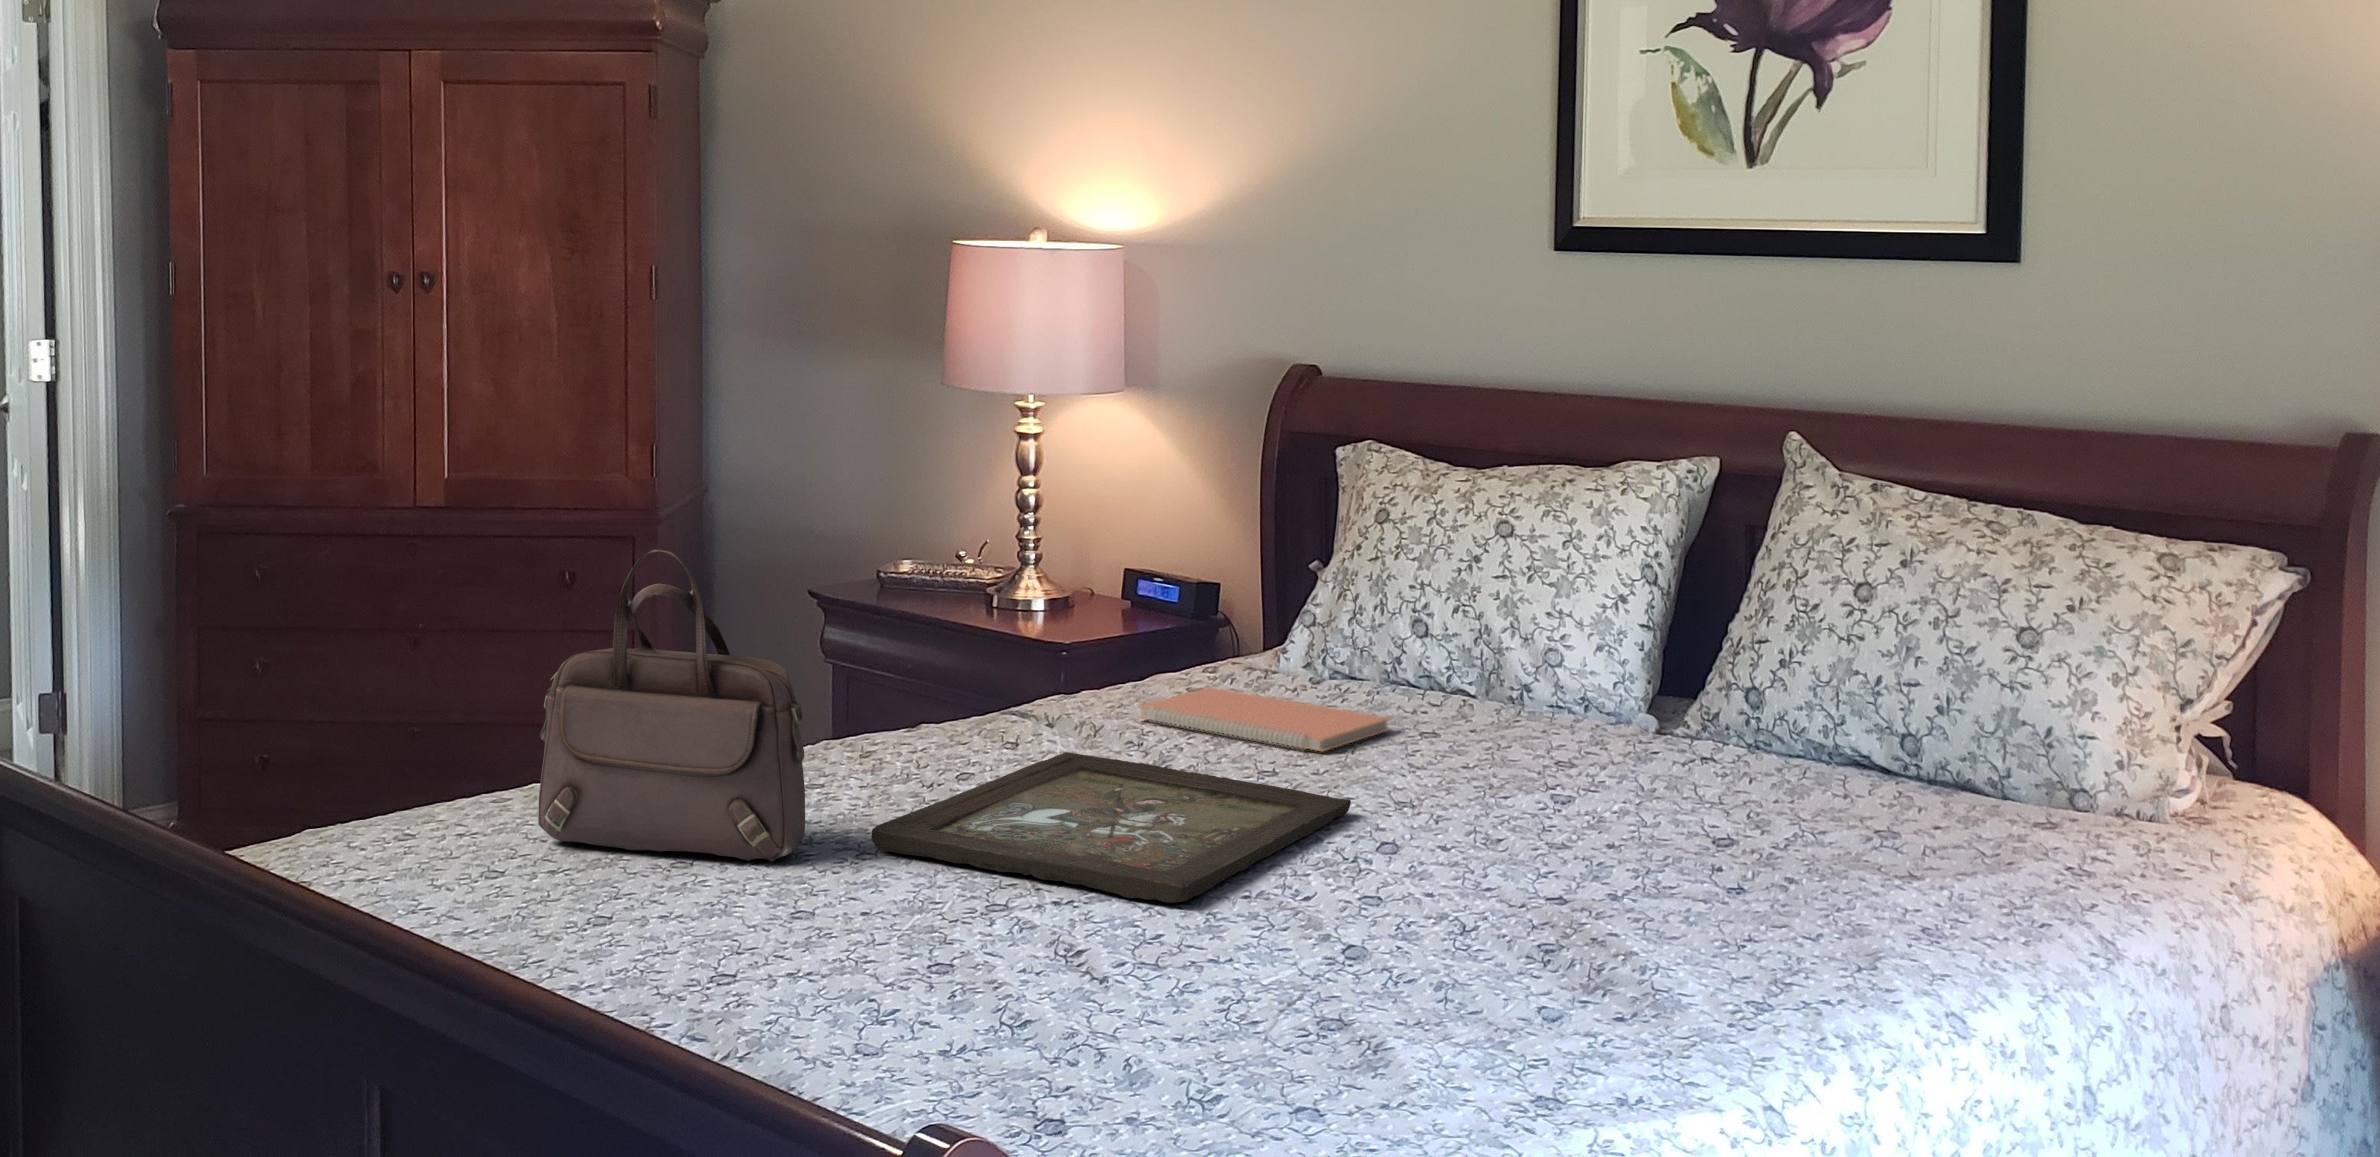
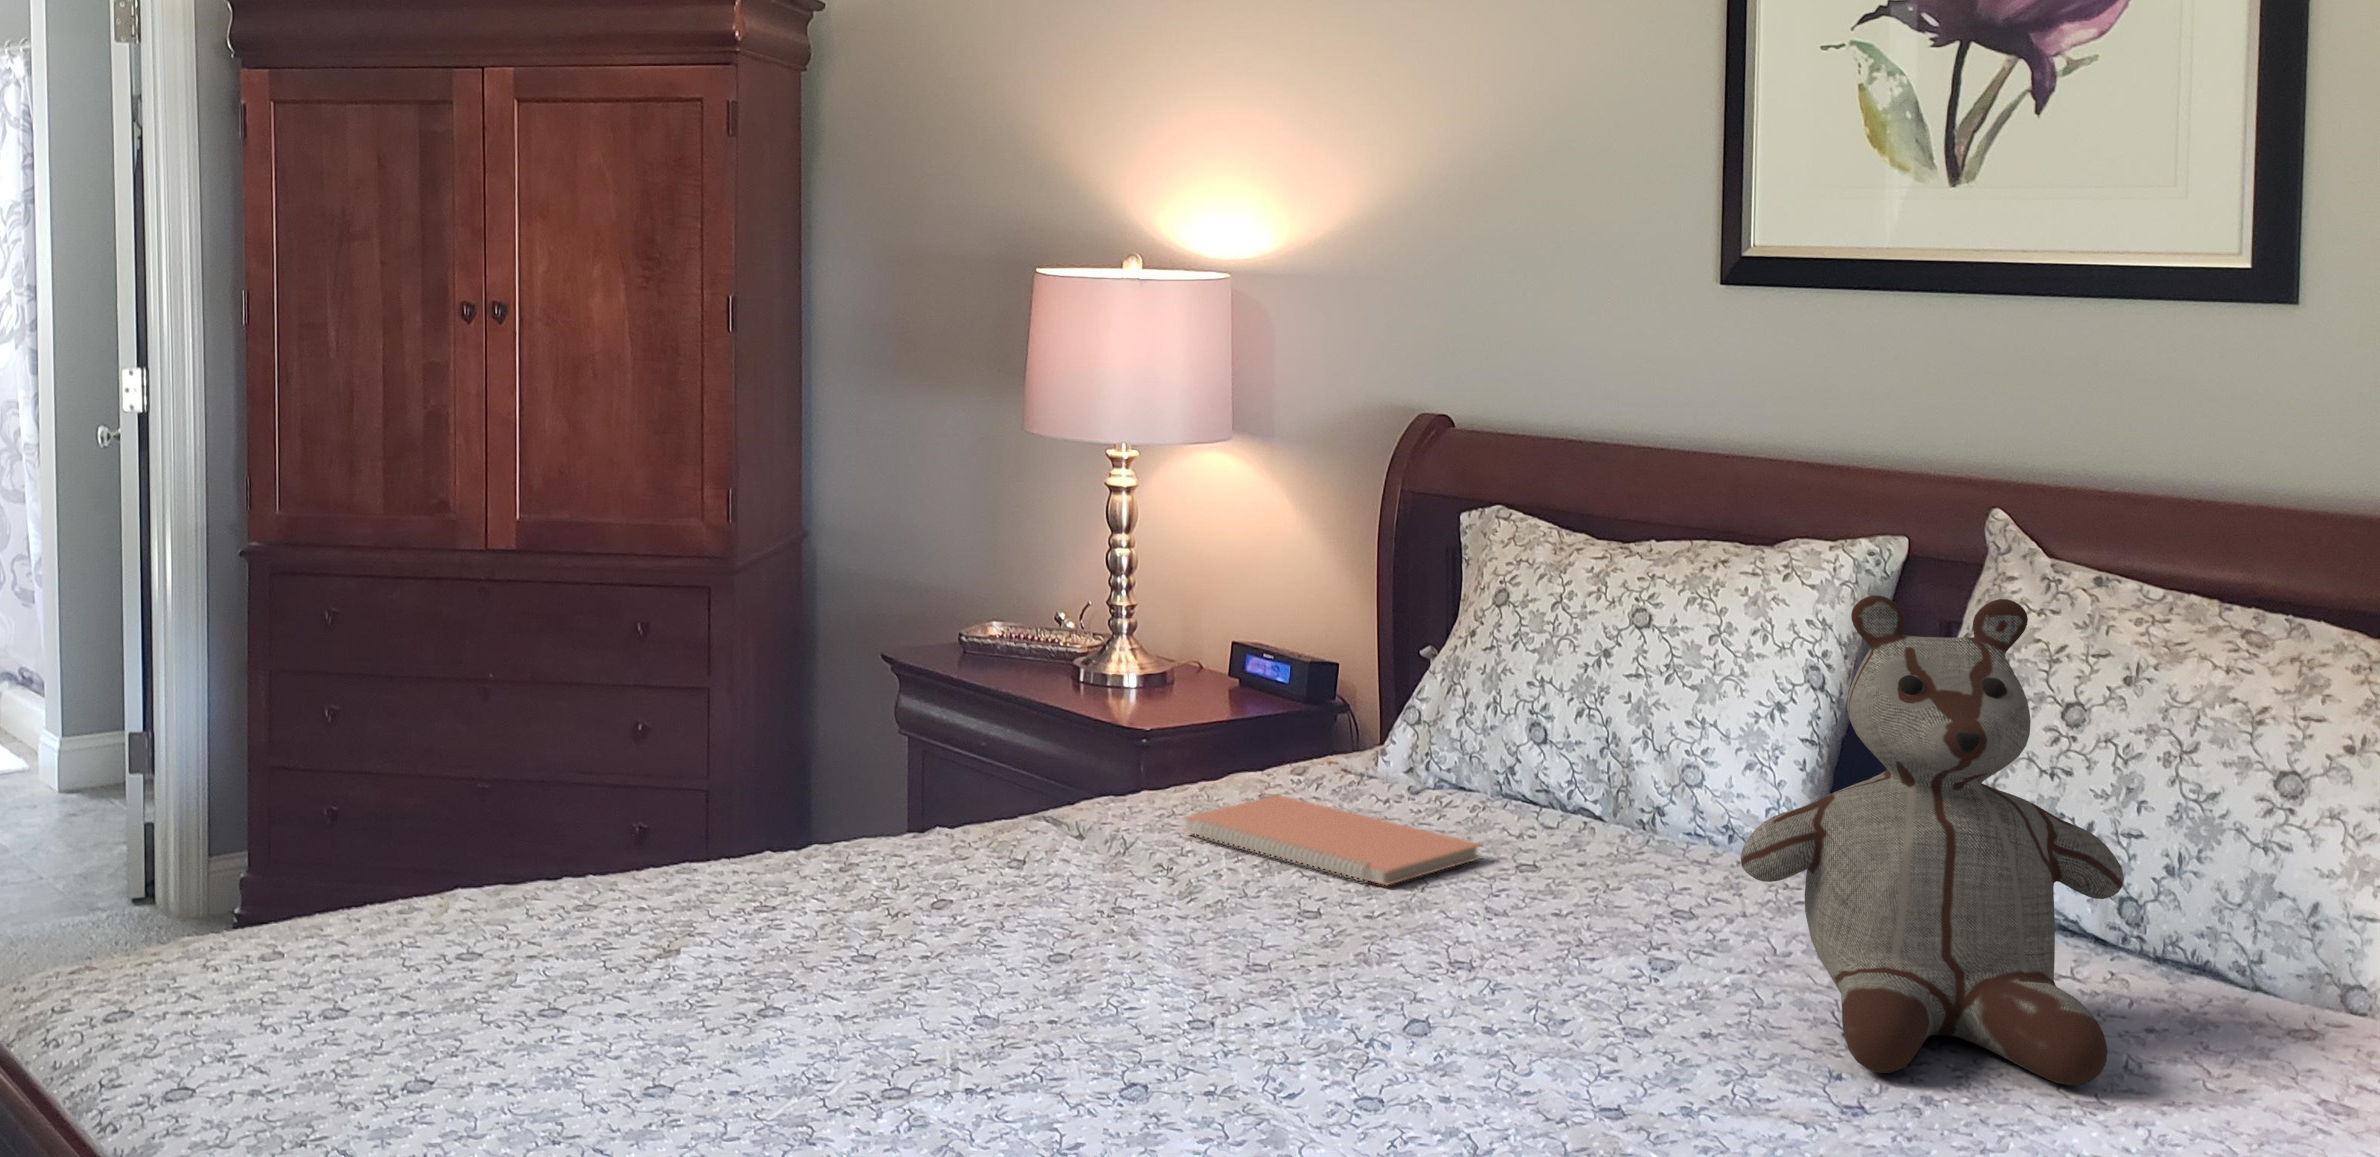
stuffed bear: none [1631,489,1919,866] -> present [1741,596,2124,1086]
handbag: present [538,550,805,862] -> none [439,645,728,1008]
tray: present [871,752,1351,903] -> none [801,878,1391,1091]

